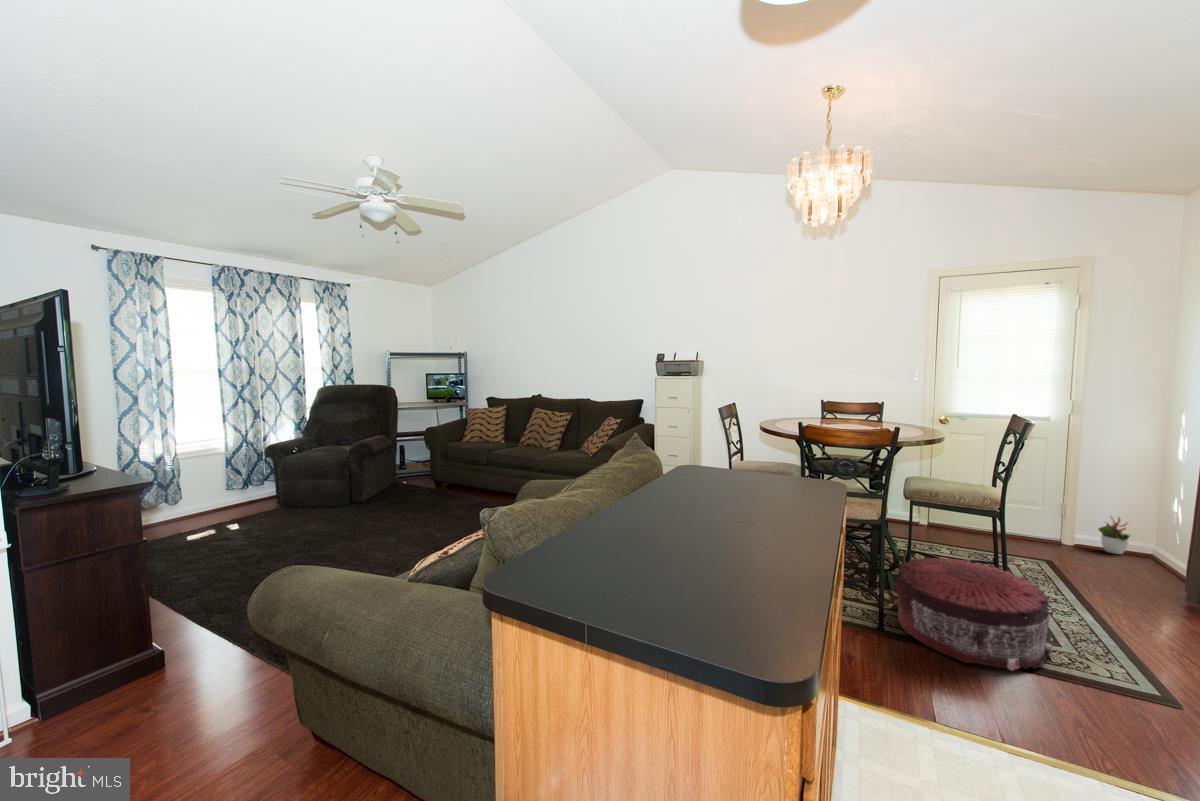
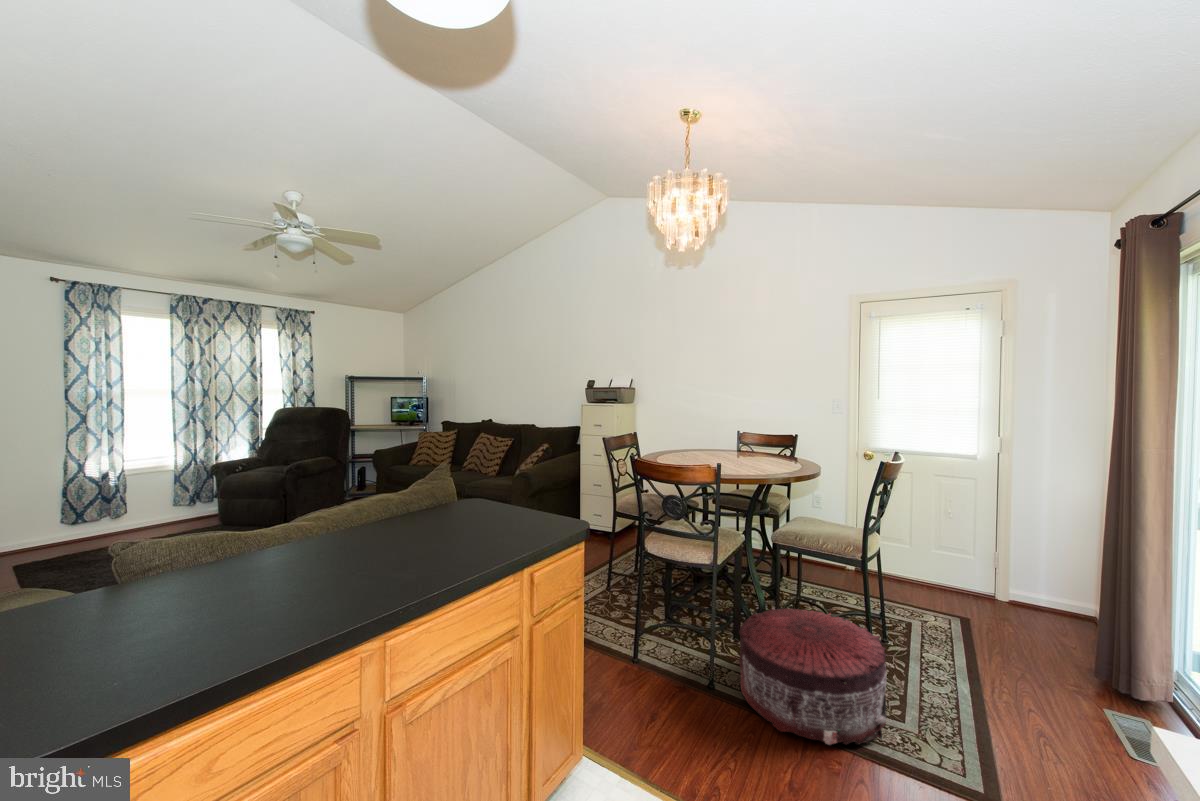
decorative plant: present [1098,517,1130,554] -> none [1037,570,1073,616]

